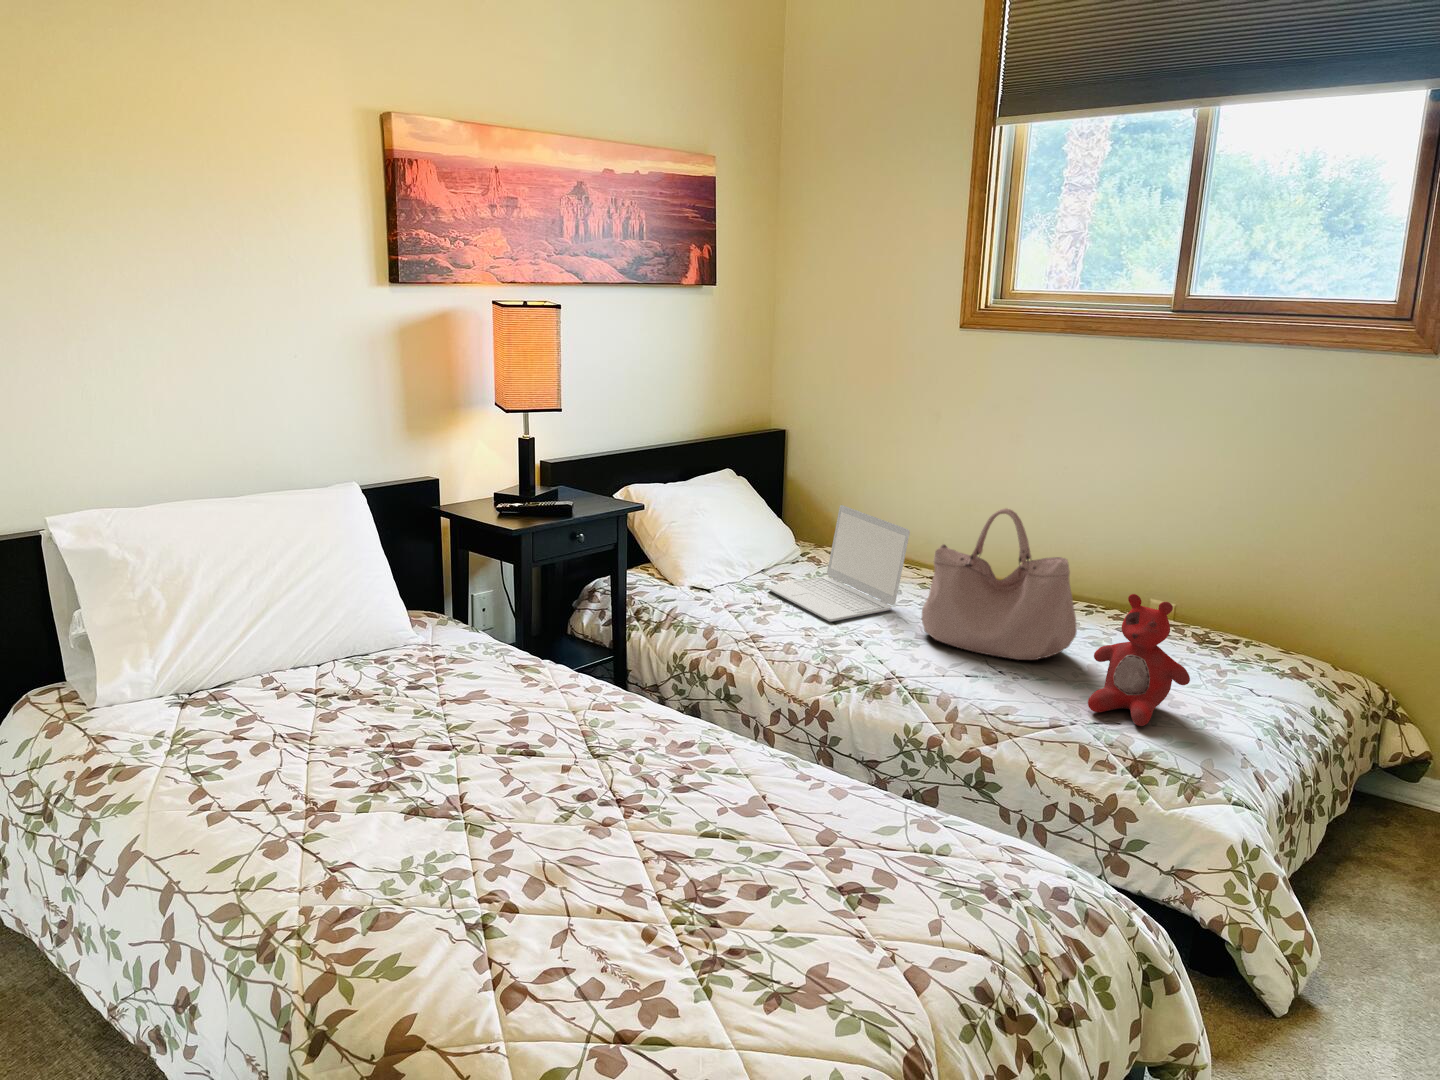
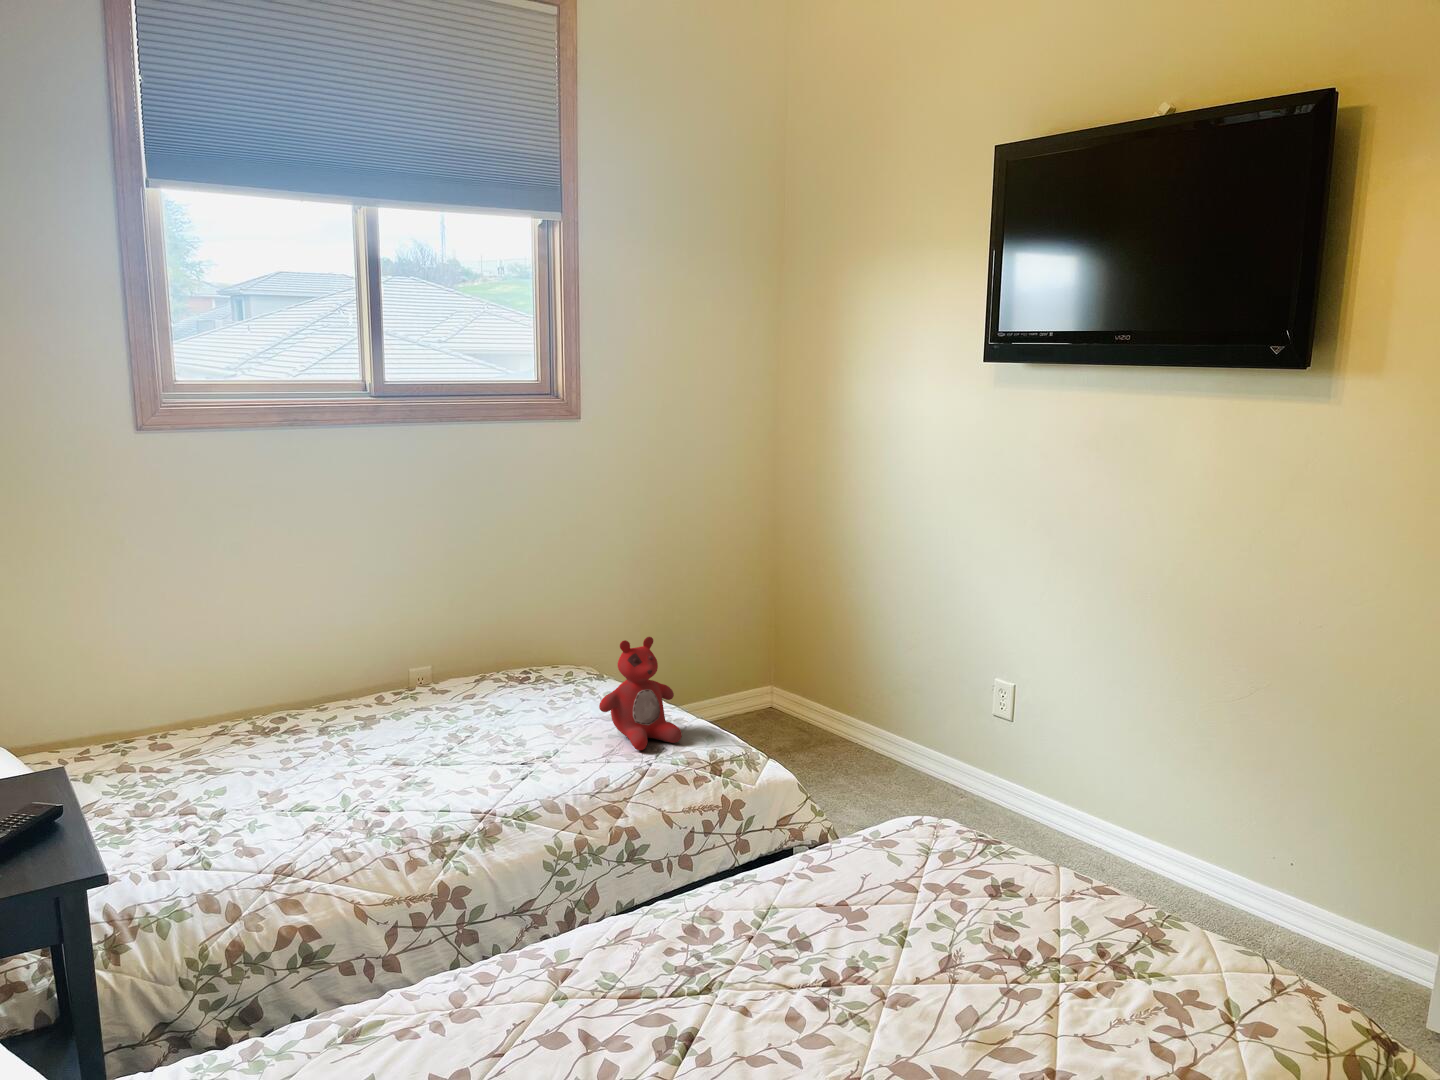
laptop: present [767,505,910,622] -> none [158,676,327,829]
handbag: present [922,509,1077,660] -> none [394,611,541,772]

